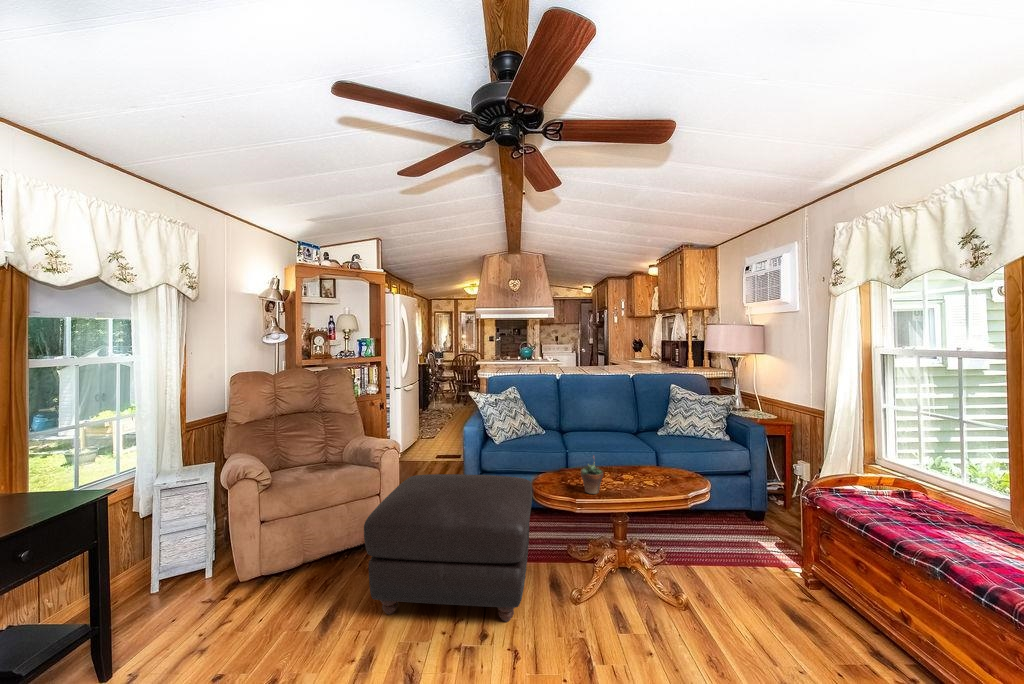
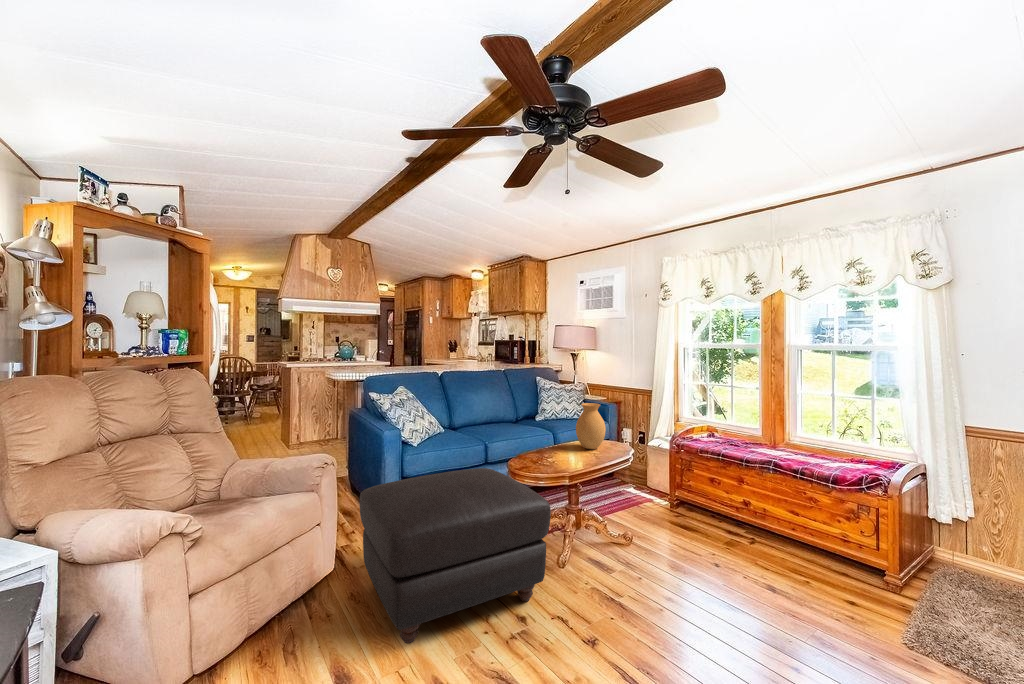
vase: none [636,423,673,479] -> present [576,403,606,449]
succulent plant: present [581,455,603,494] -> none [555,432,576,467]

